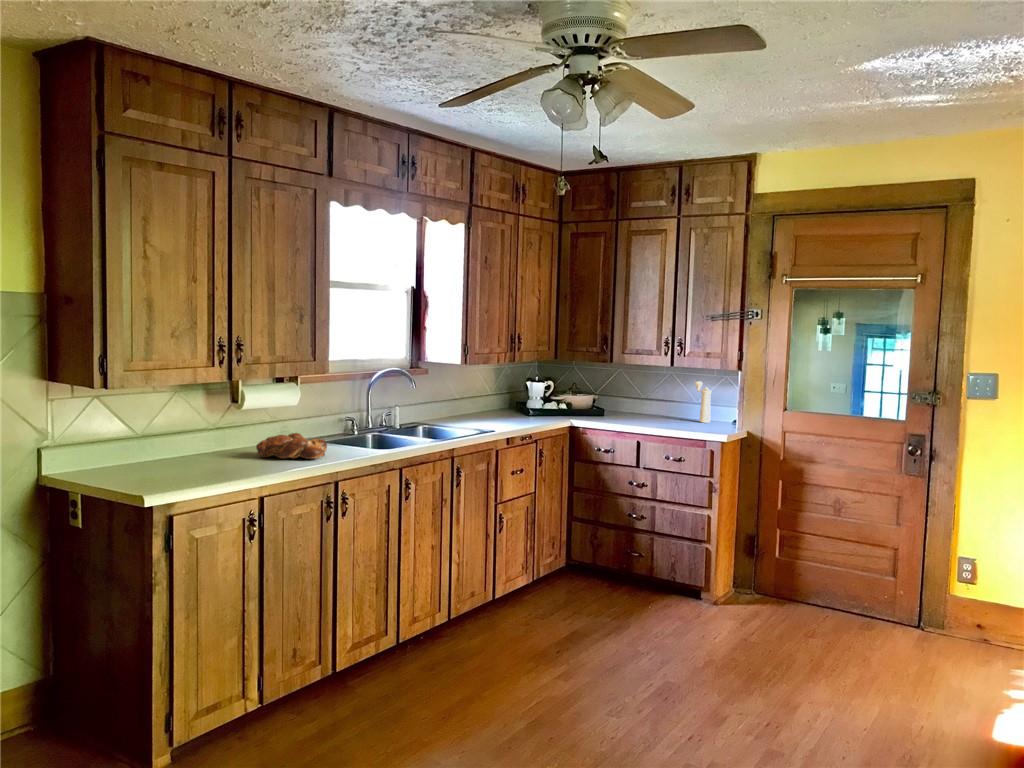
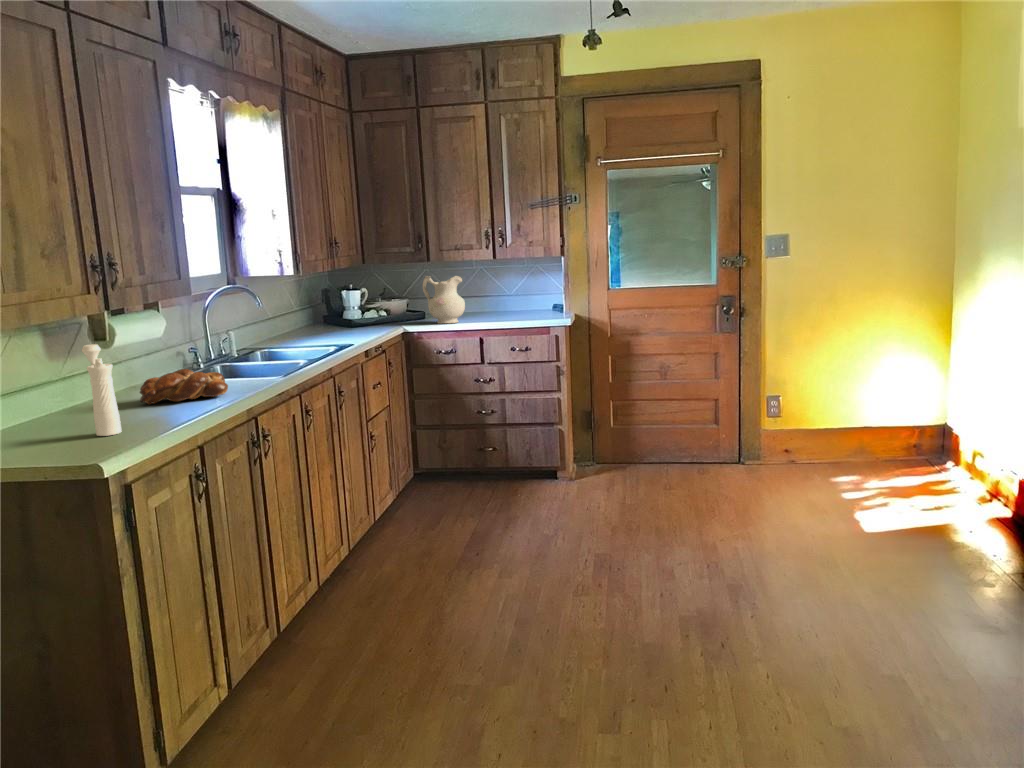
ceramic pitcher: none [594,377,631,425] -> present [423,276,465,324]
pepper mill: present [695,381,712,423] -> present [82,344,122,436]

